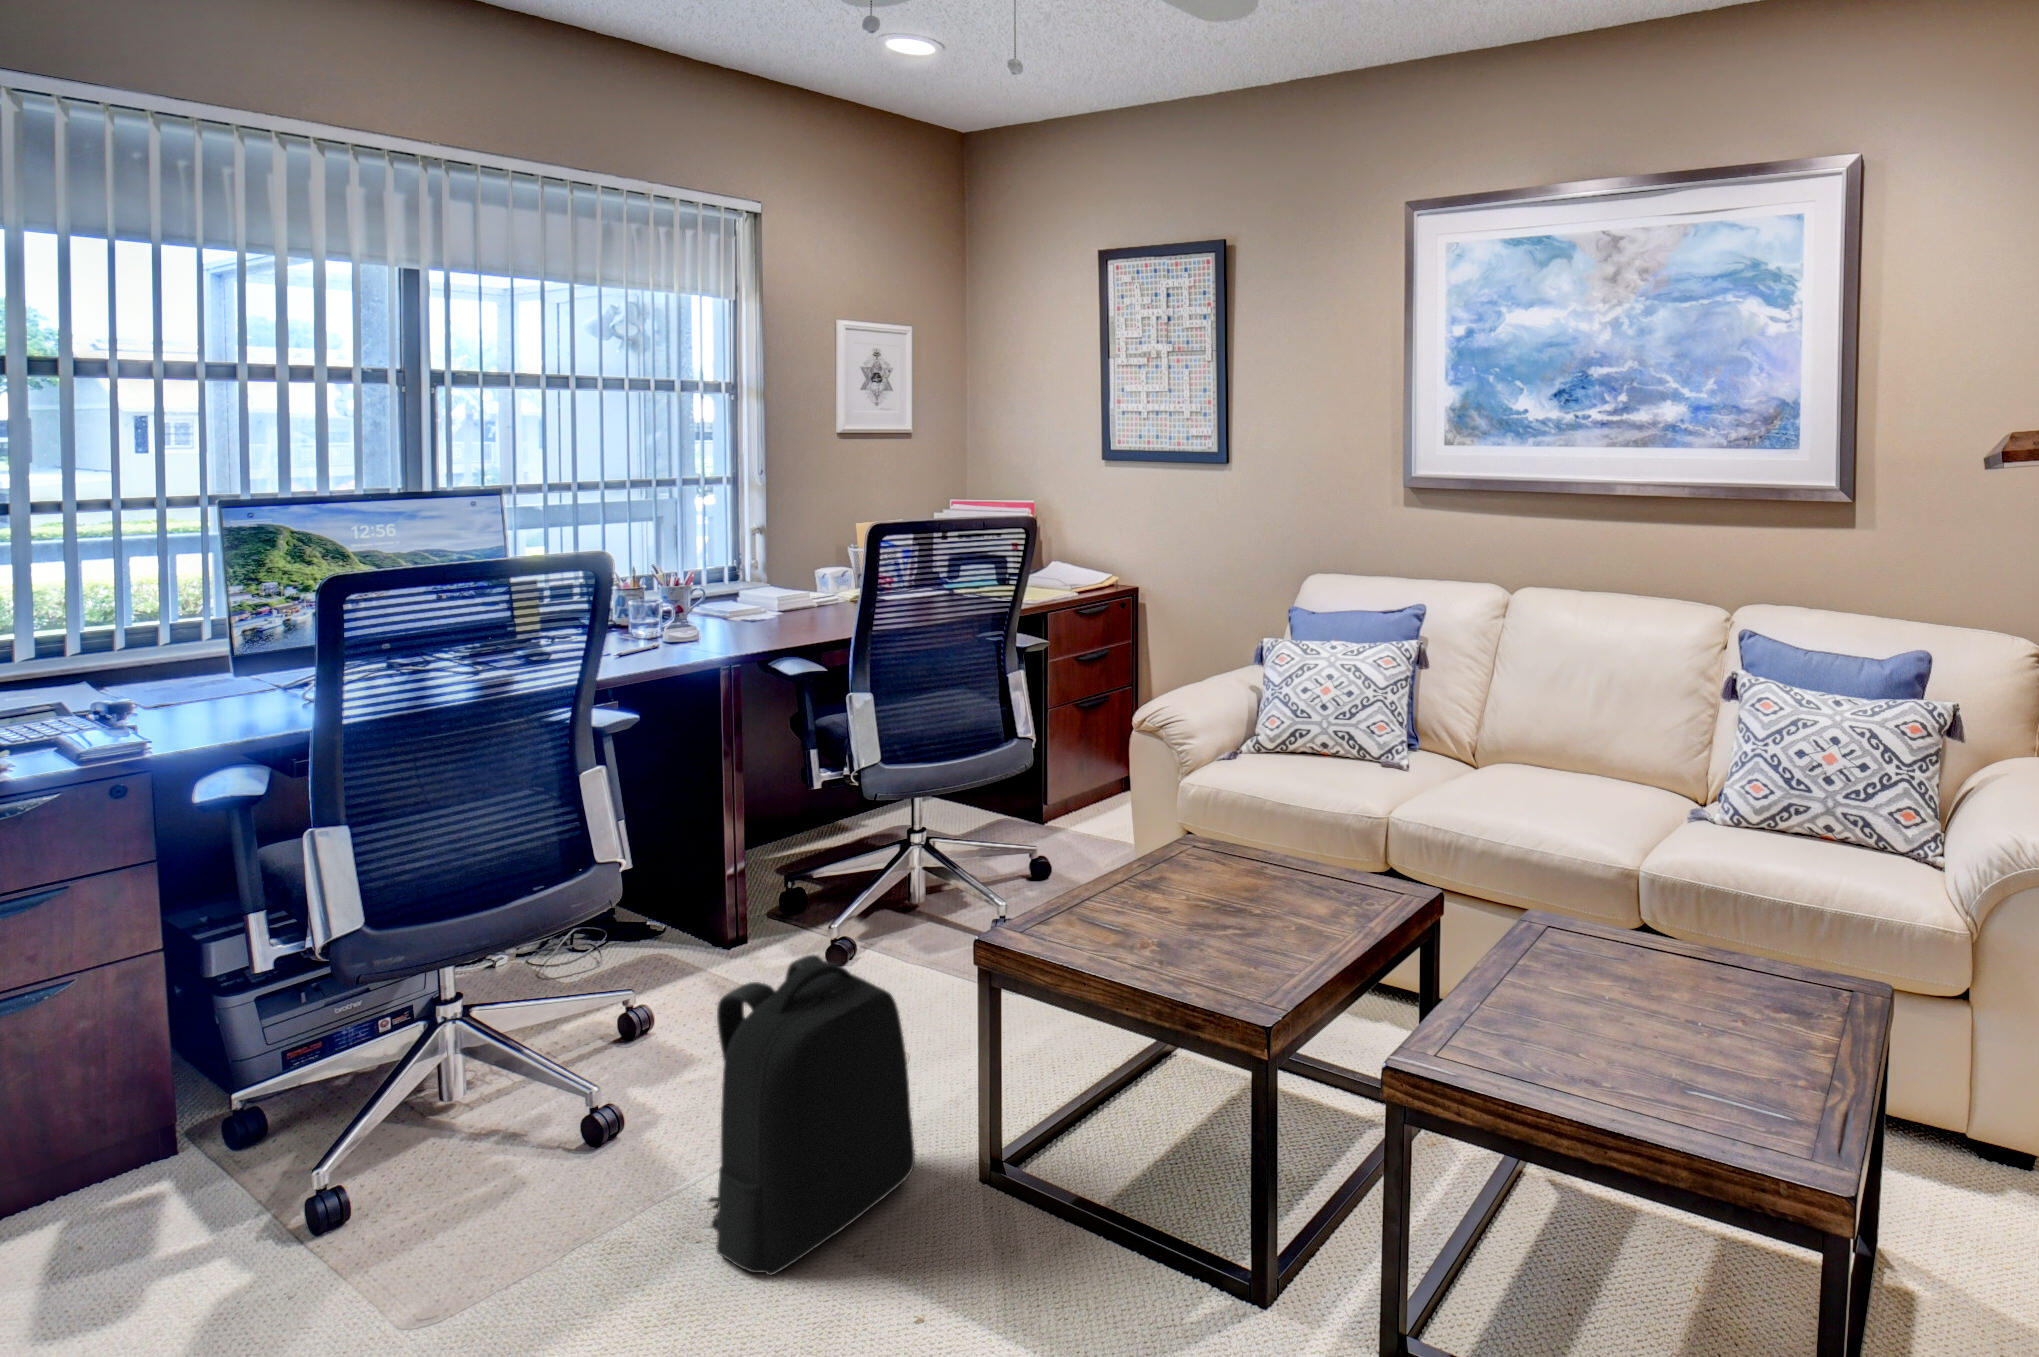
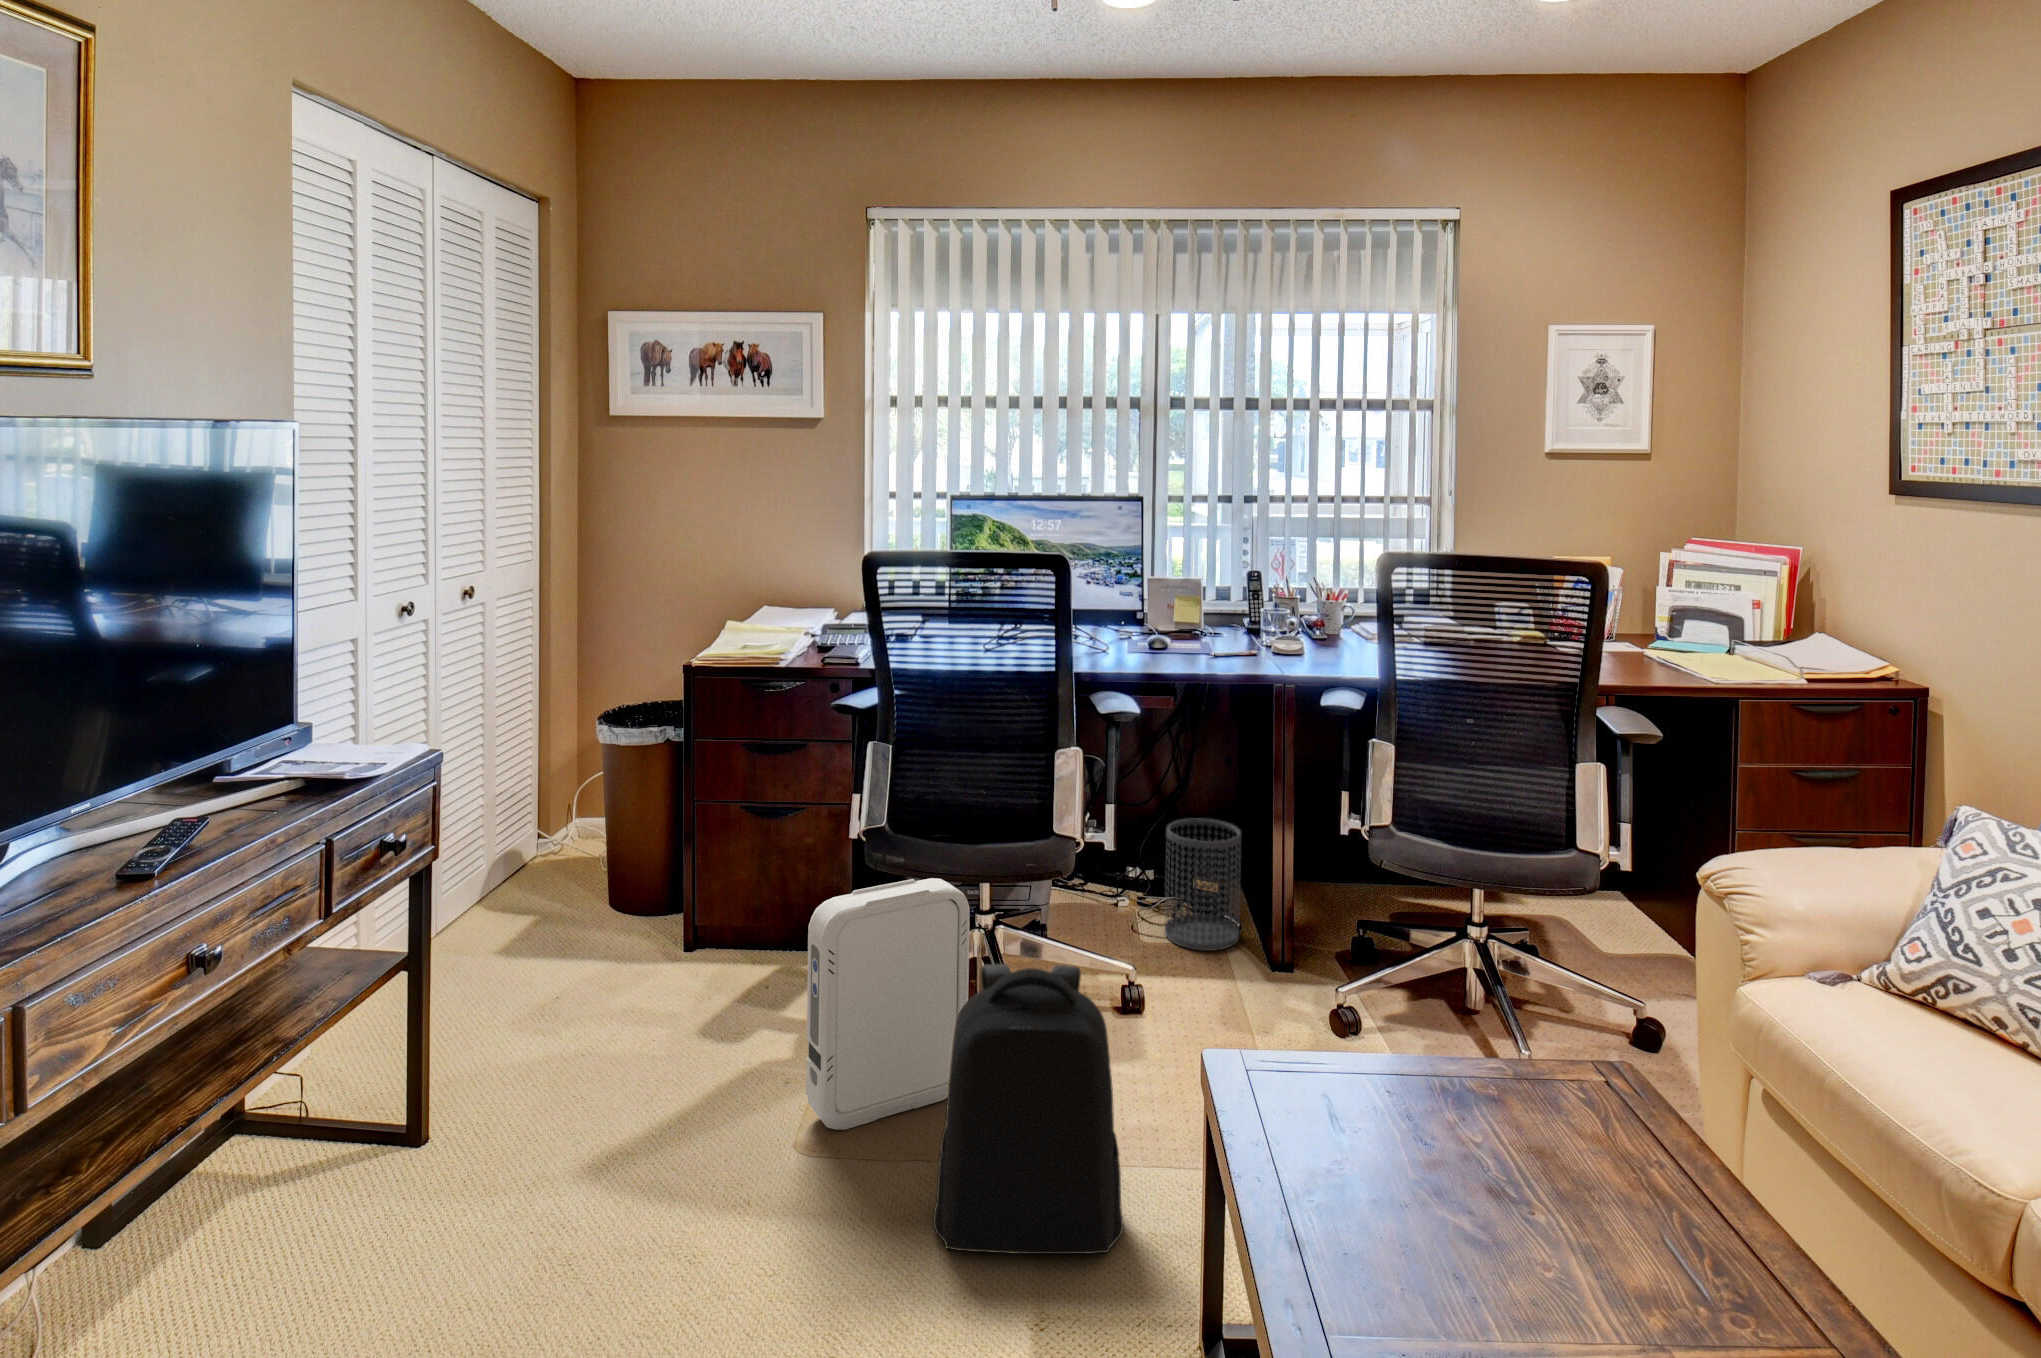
wastebasket: none [592,830,684,972] -> present [1165,818,1241,951]
air purifier: none [431,958,603,1302] -> present [806,878,970,1130]

